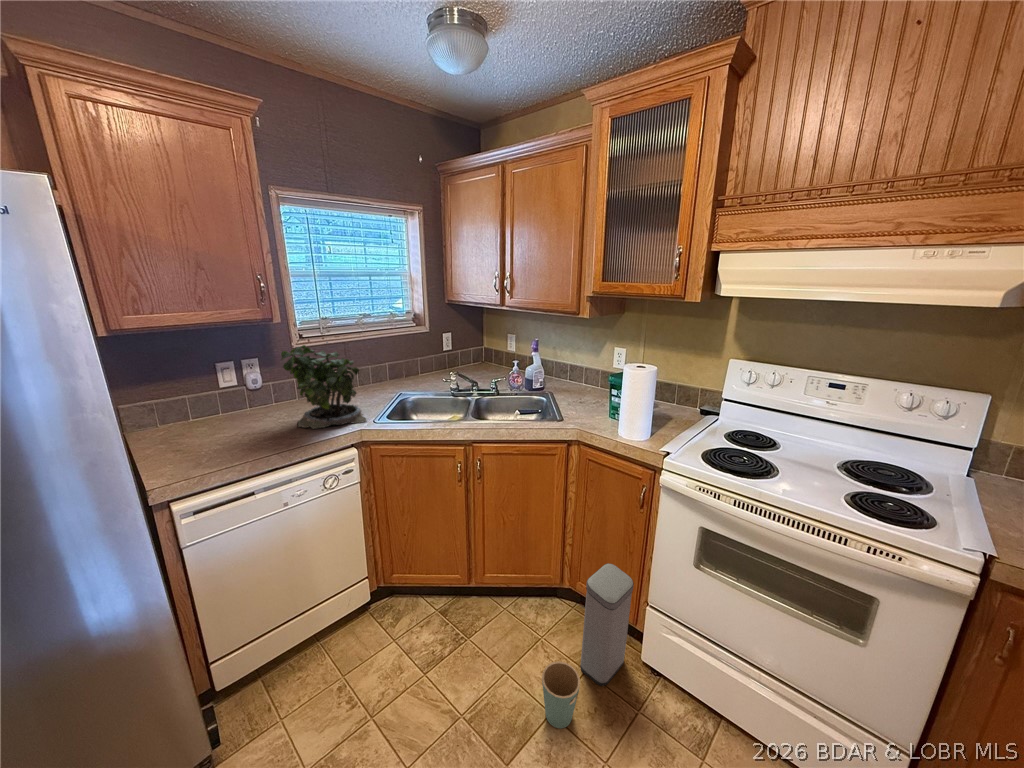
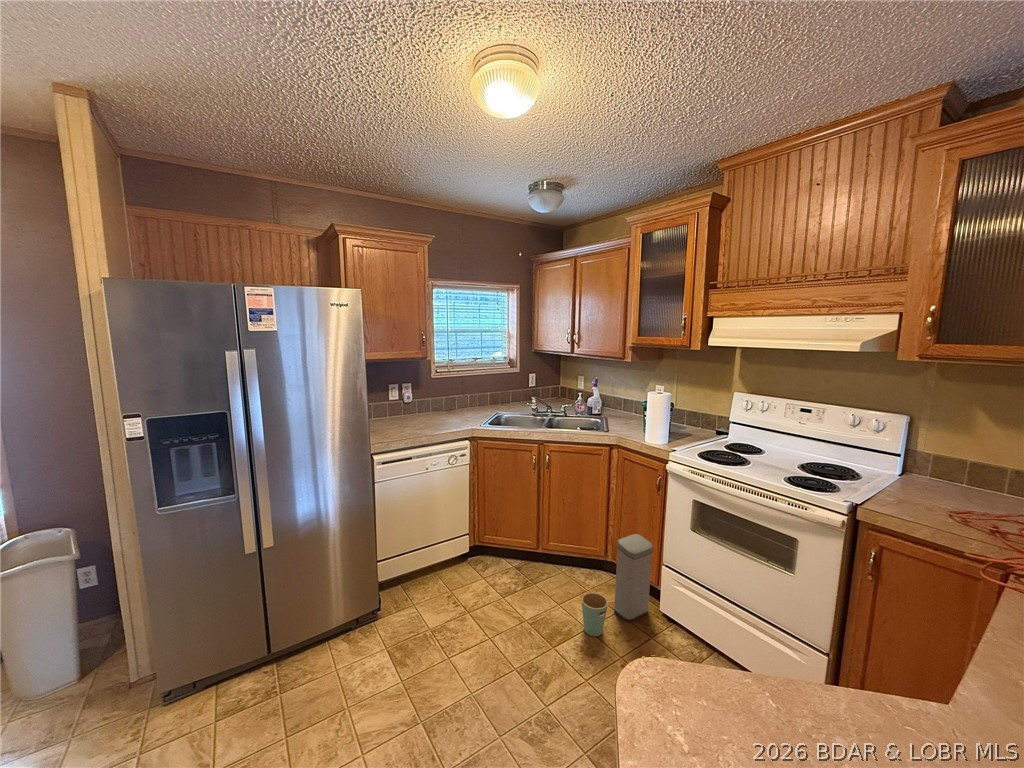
potted plant: present [281,342,366,429] -> none [428,372,476,427]

